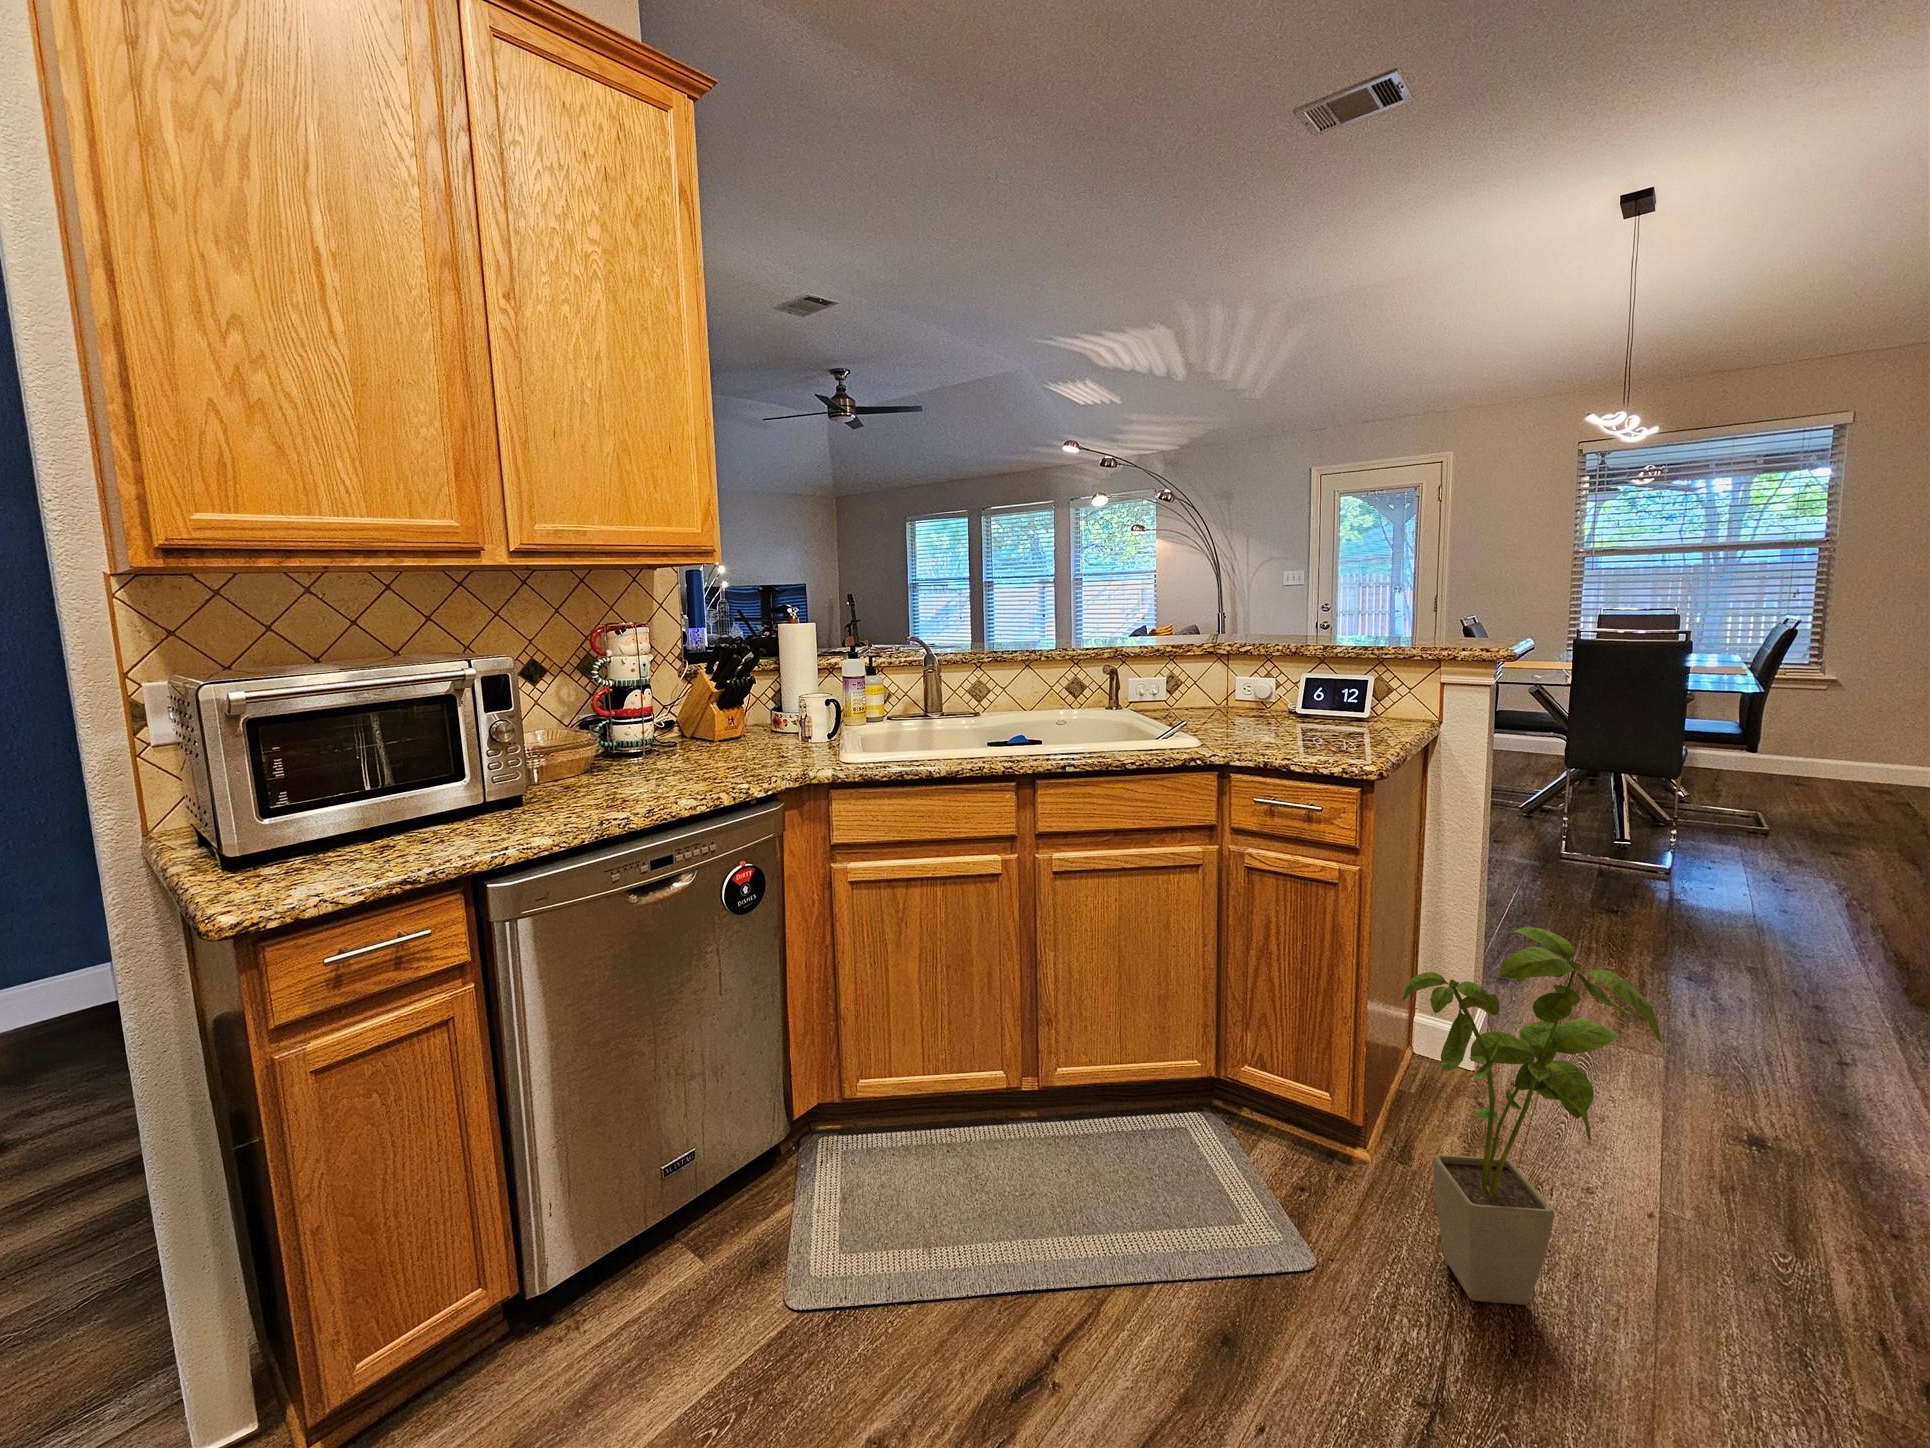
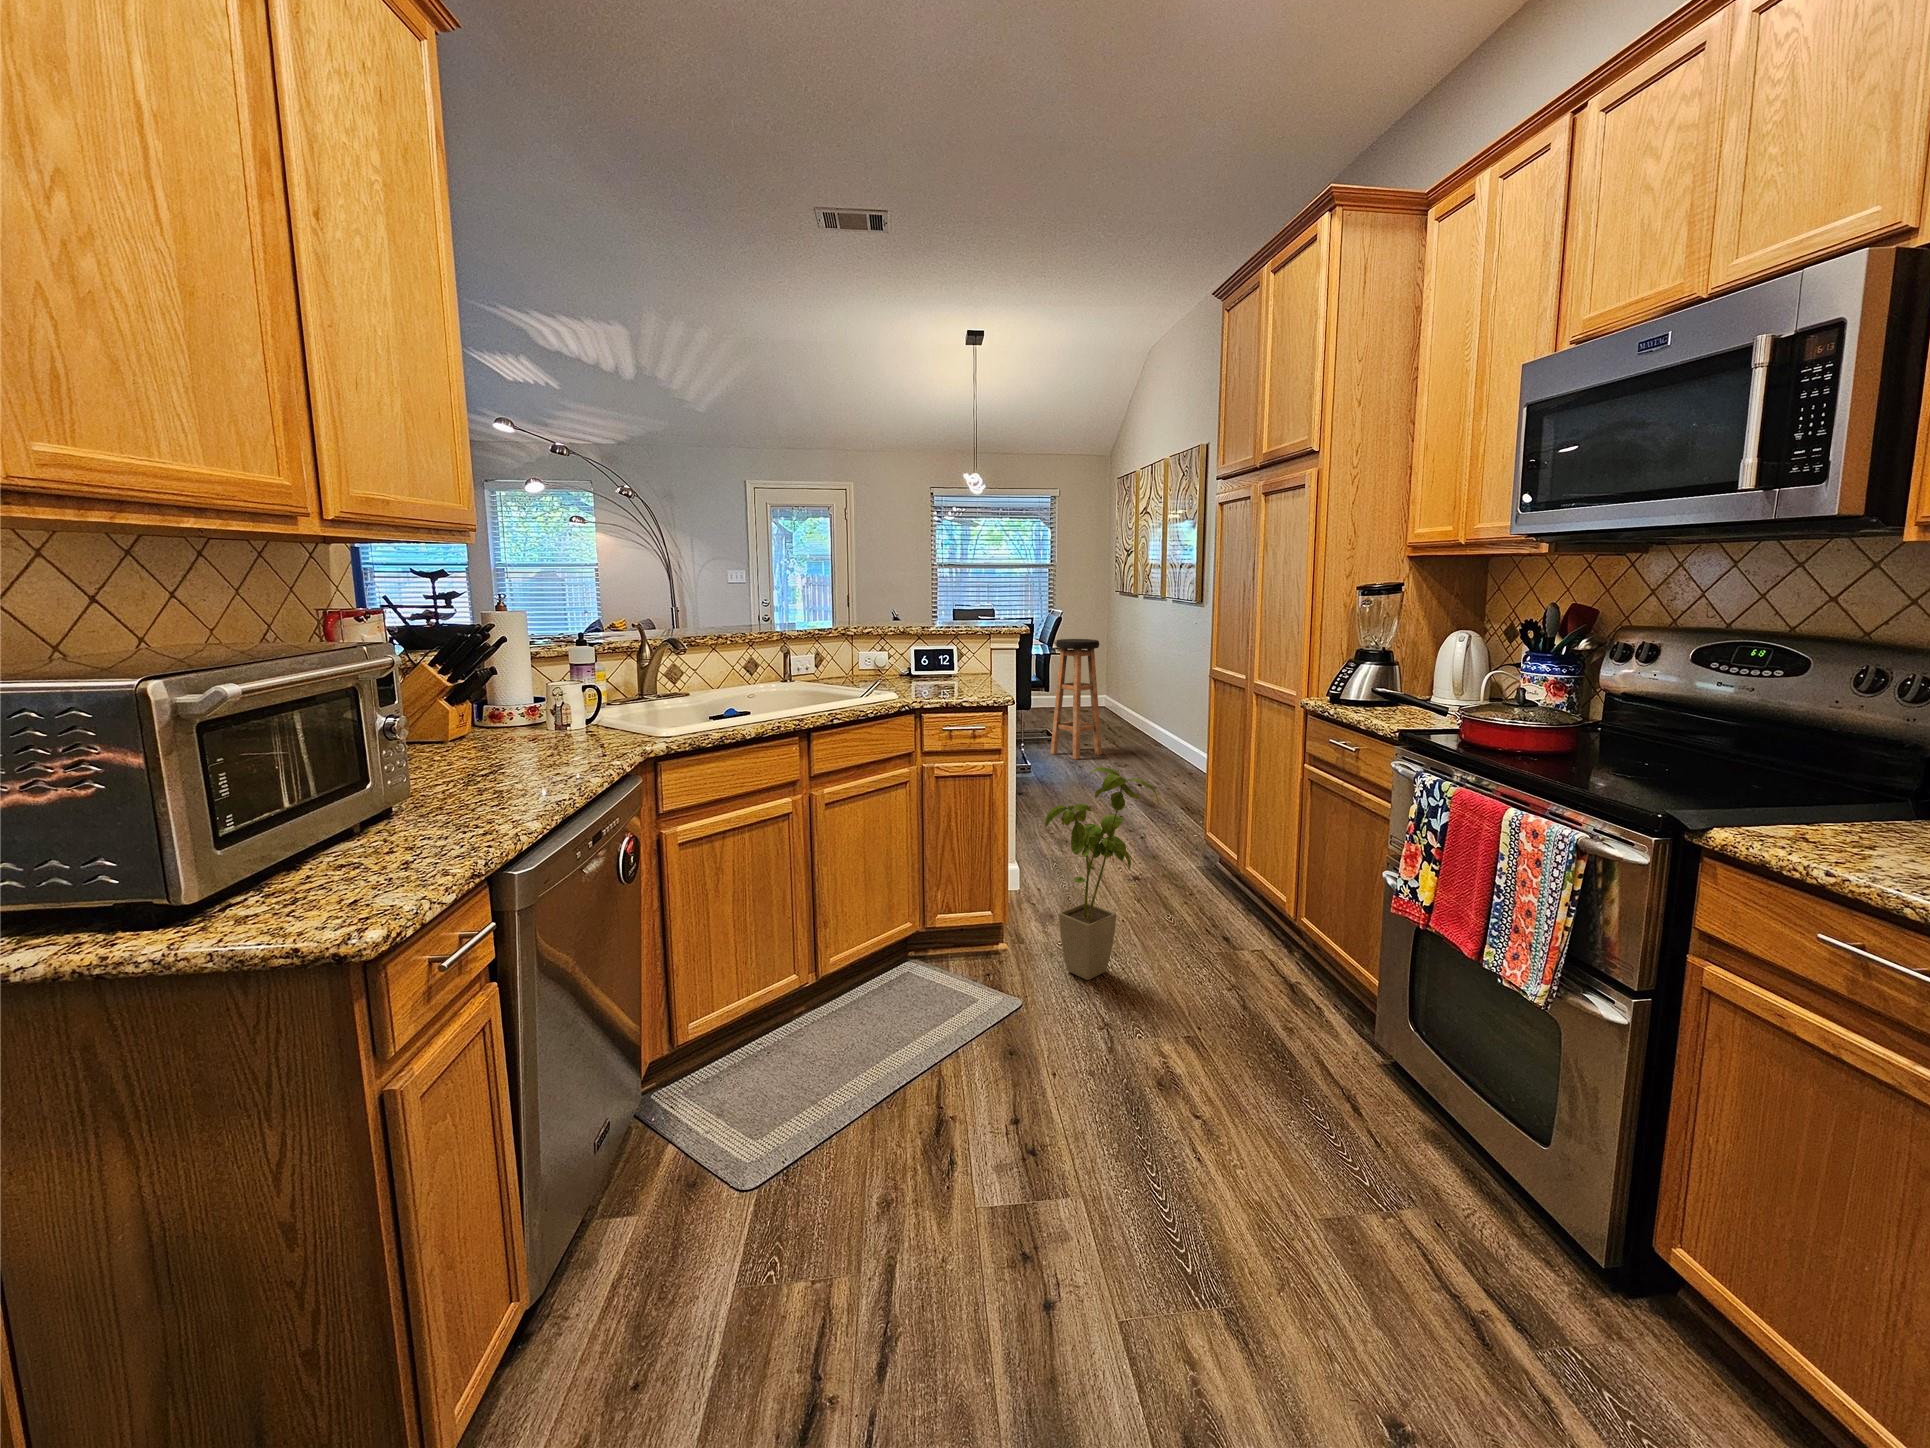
bar stool: none [1748,674,1890,889] -> present [1050,639,1102,760]

